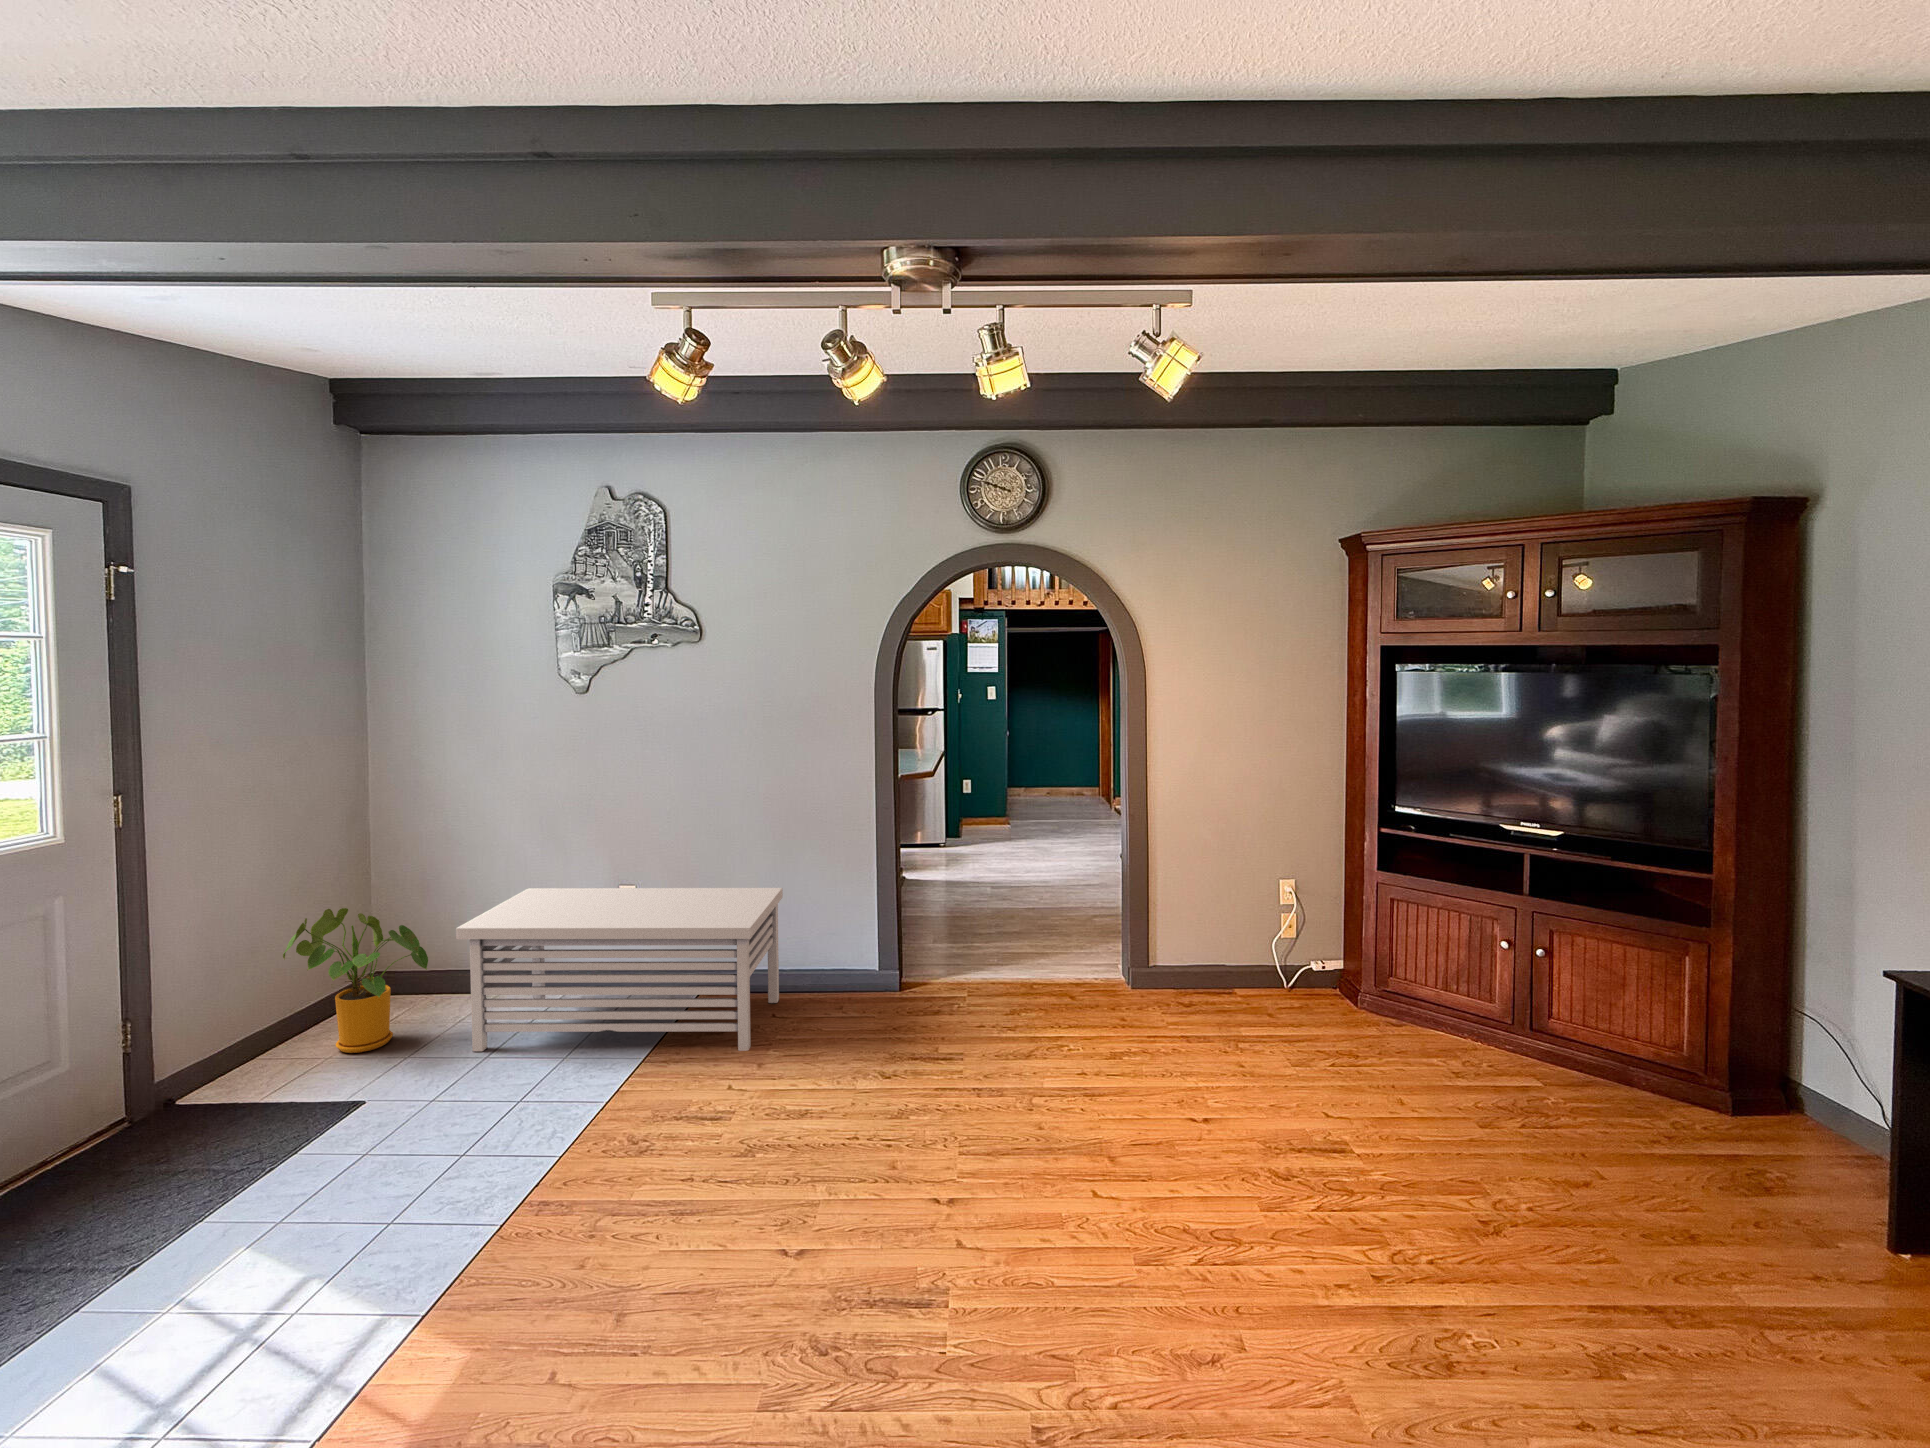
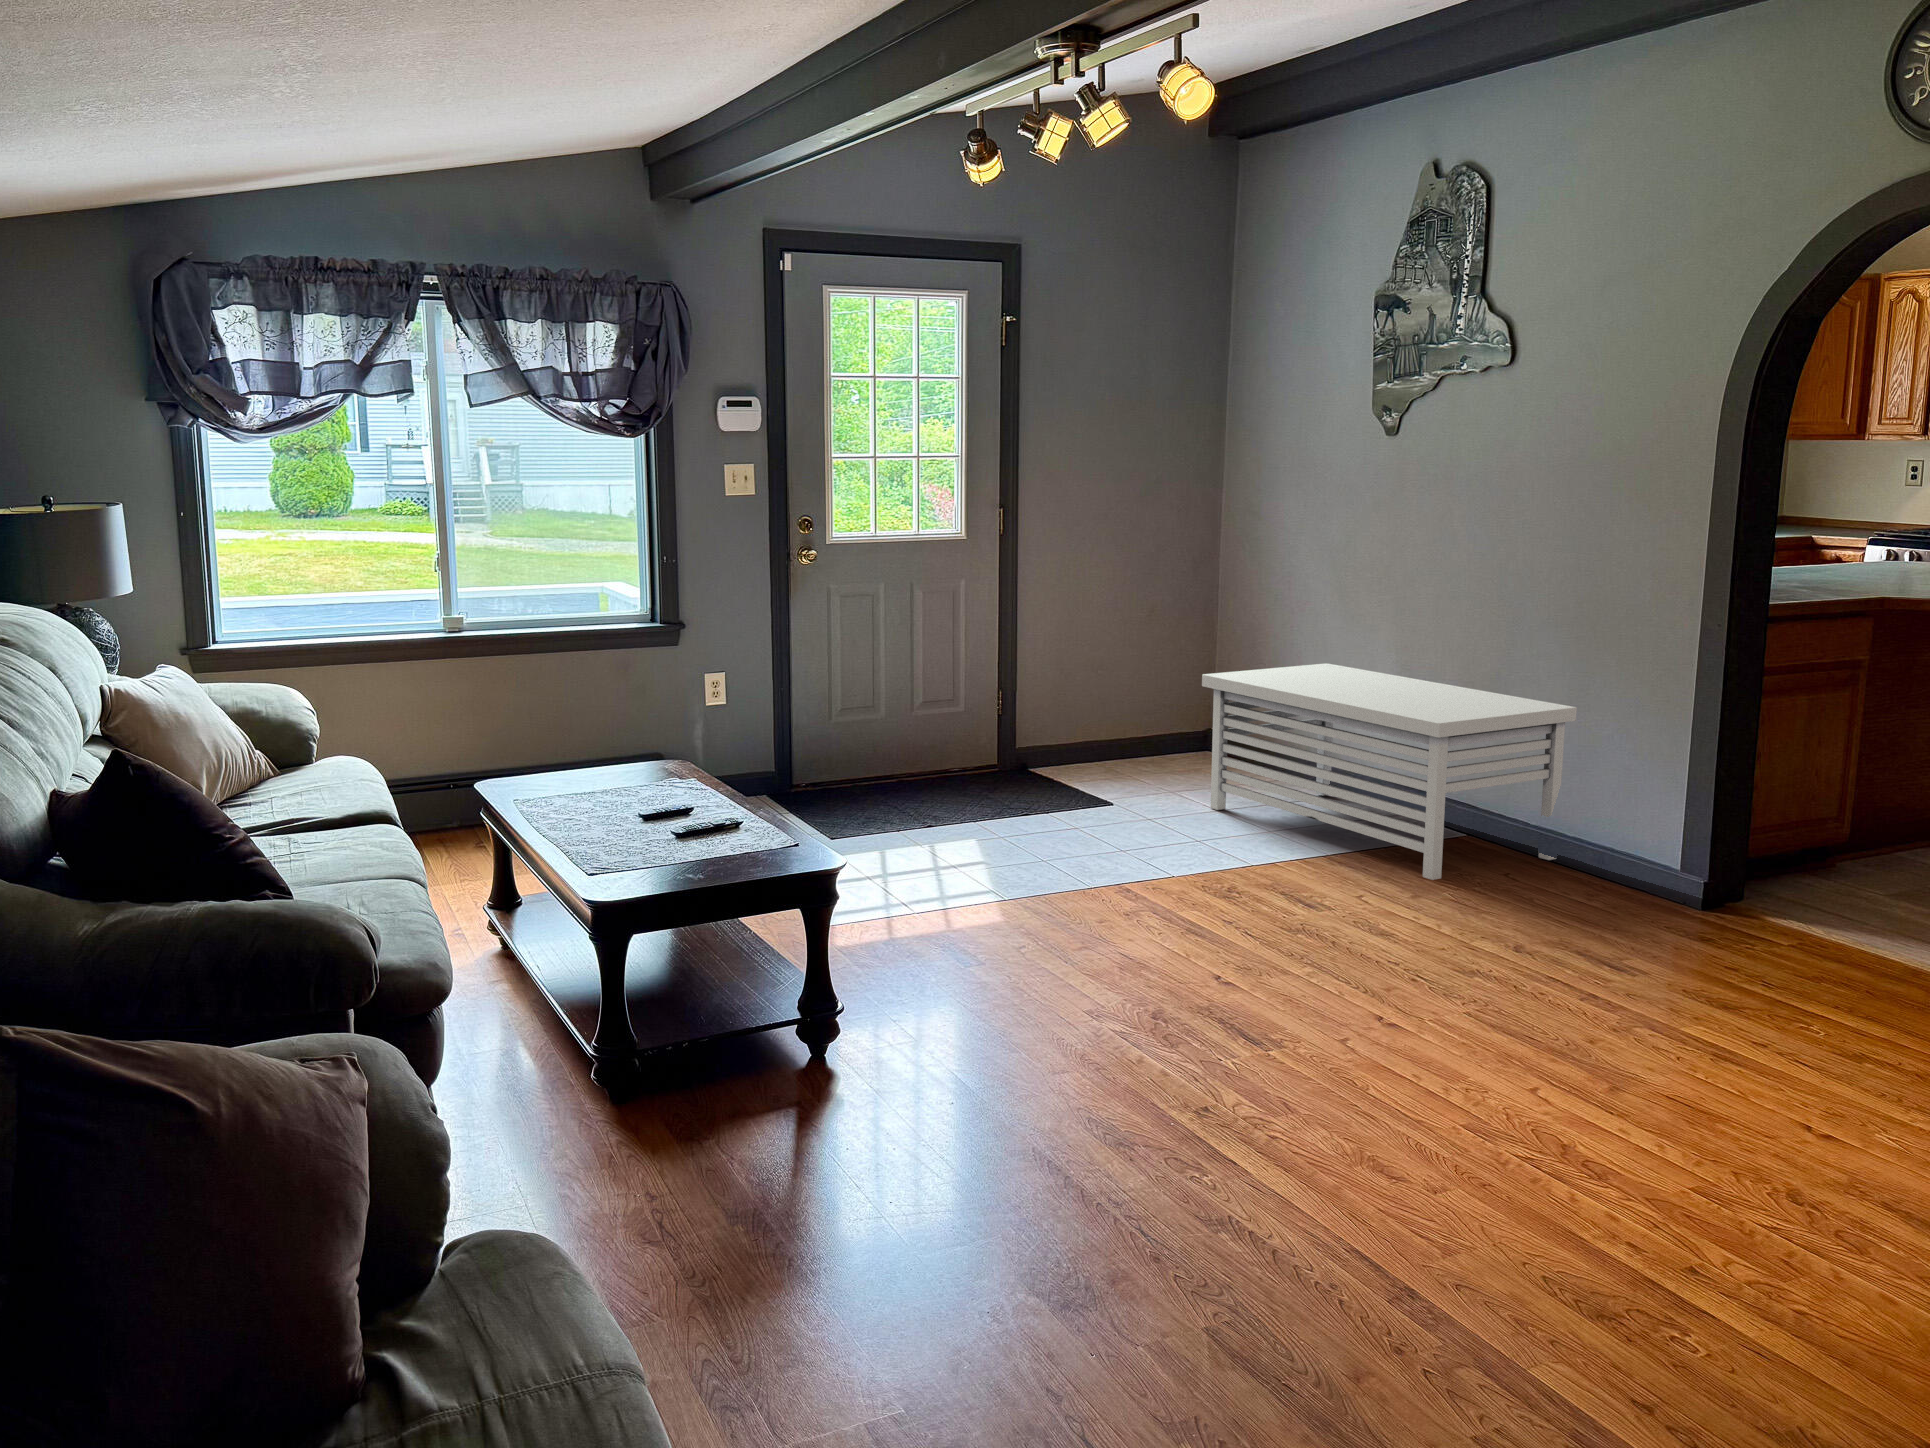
house plant: present [283,908,428,1053] -> none [1096,647,1202,787]

